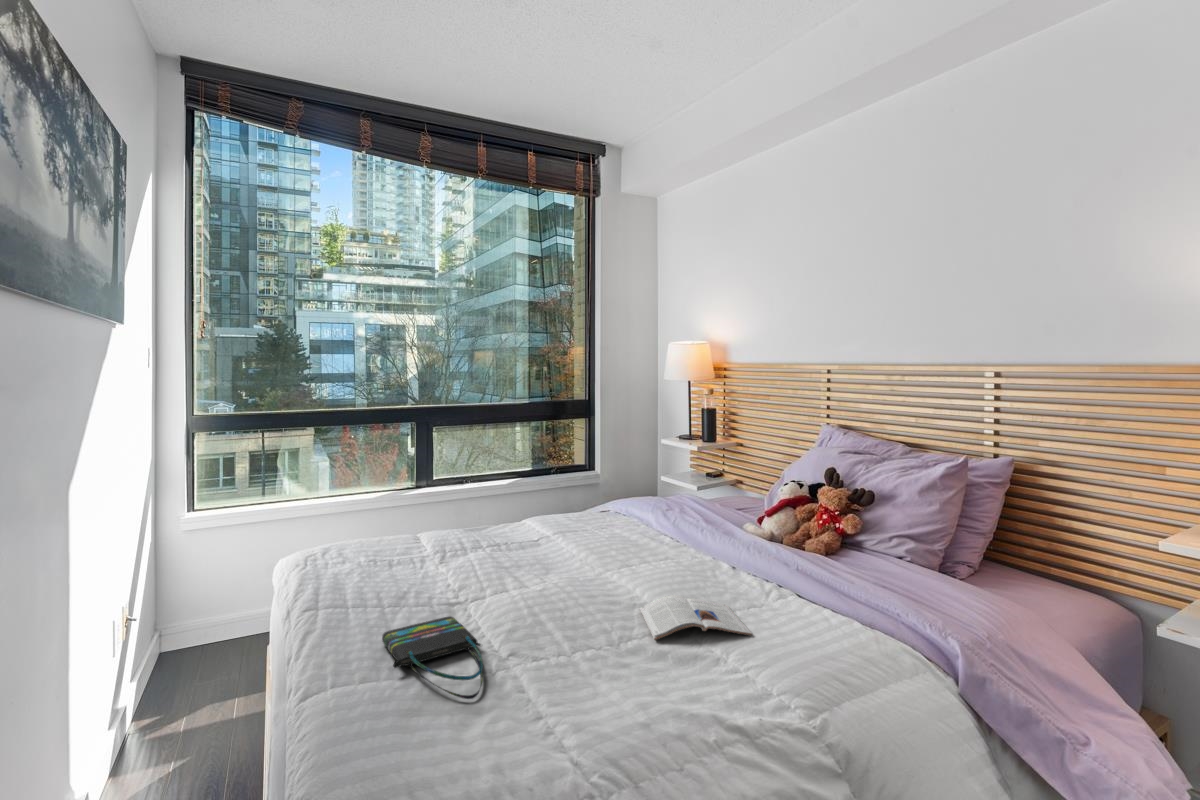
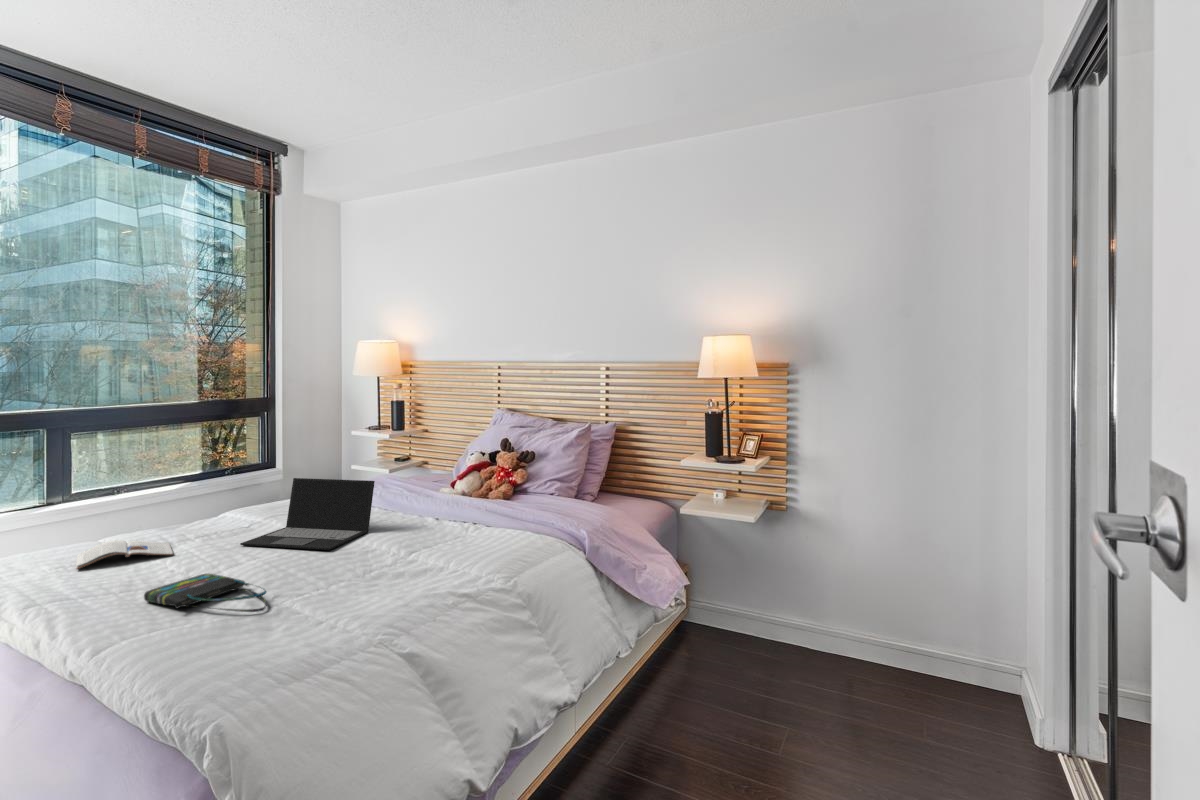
laptop: none [509,500,653,603] -> present [240,478,375,550]
magazine: present [640,595,751,640] -> present [76,540,173,569]

